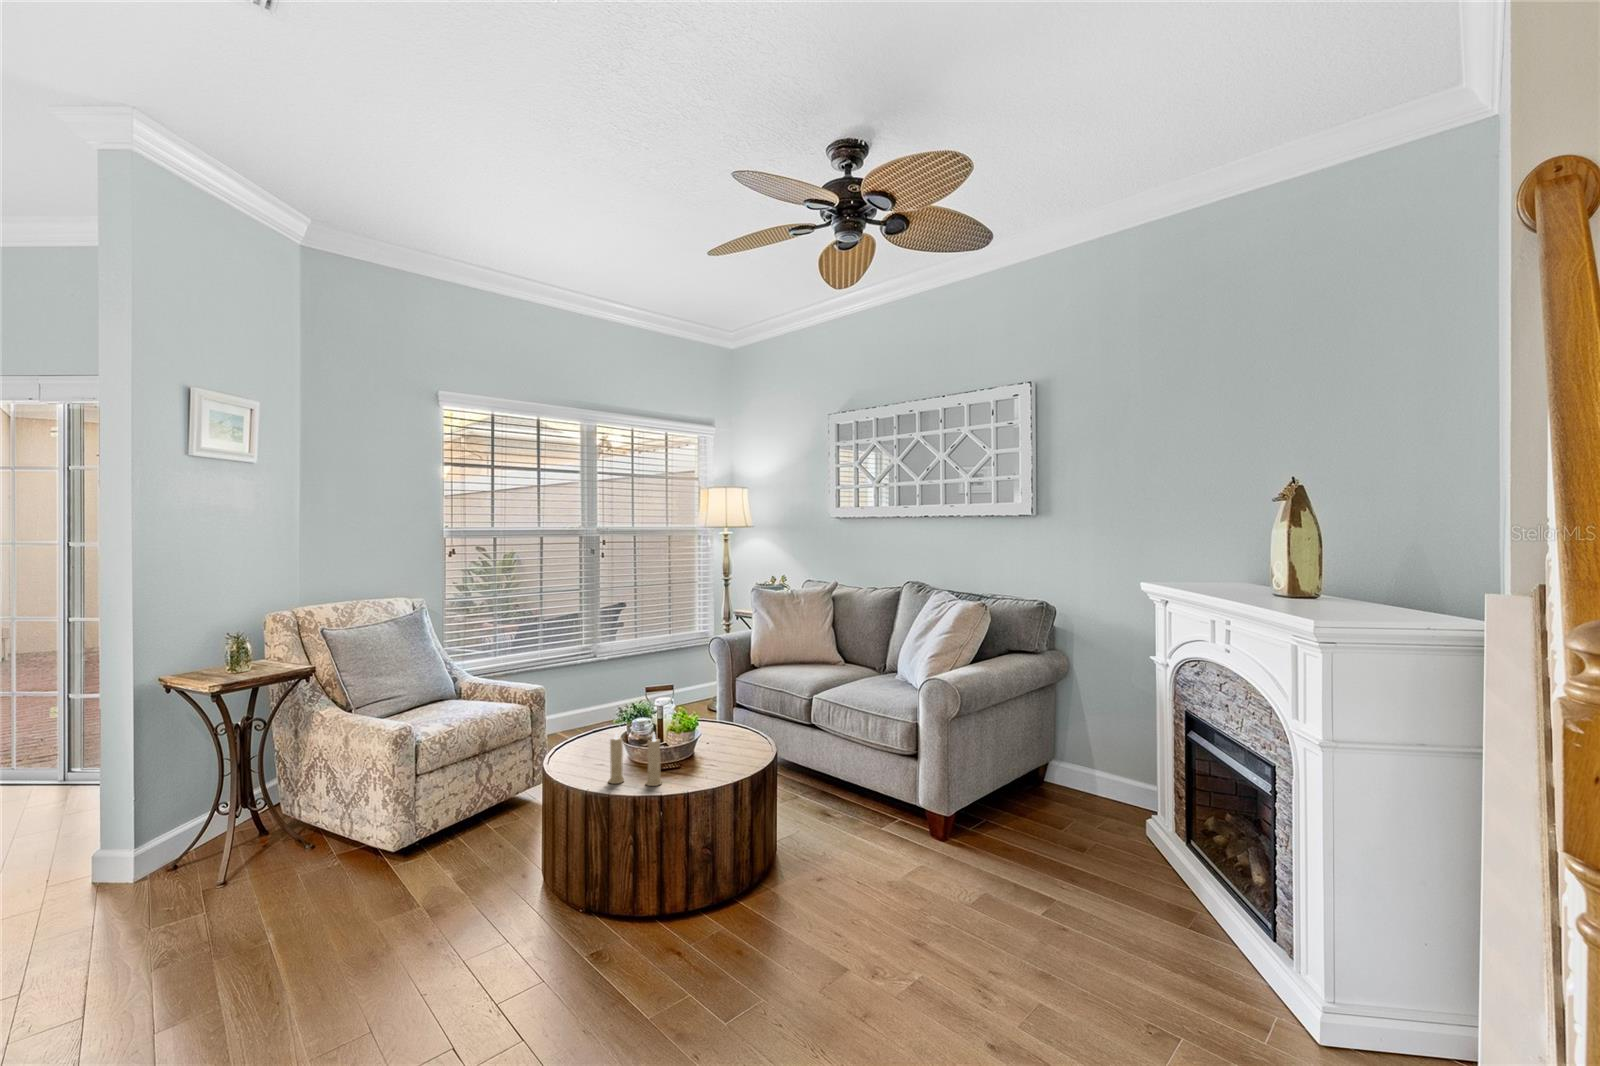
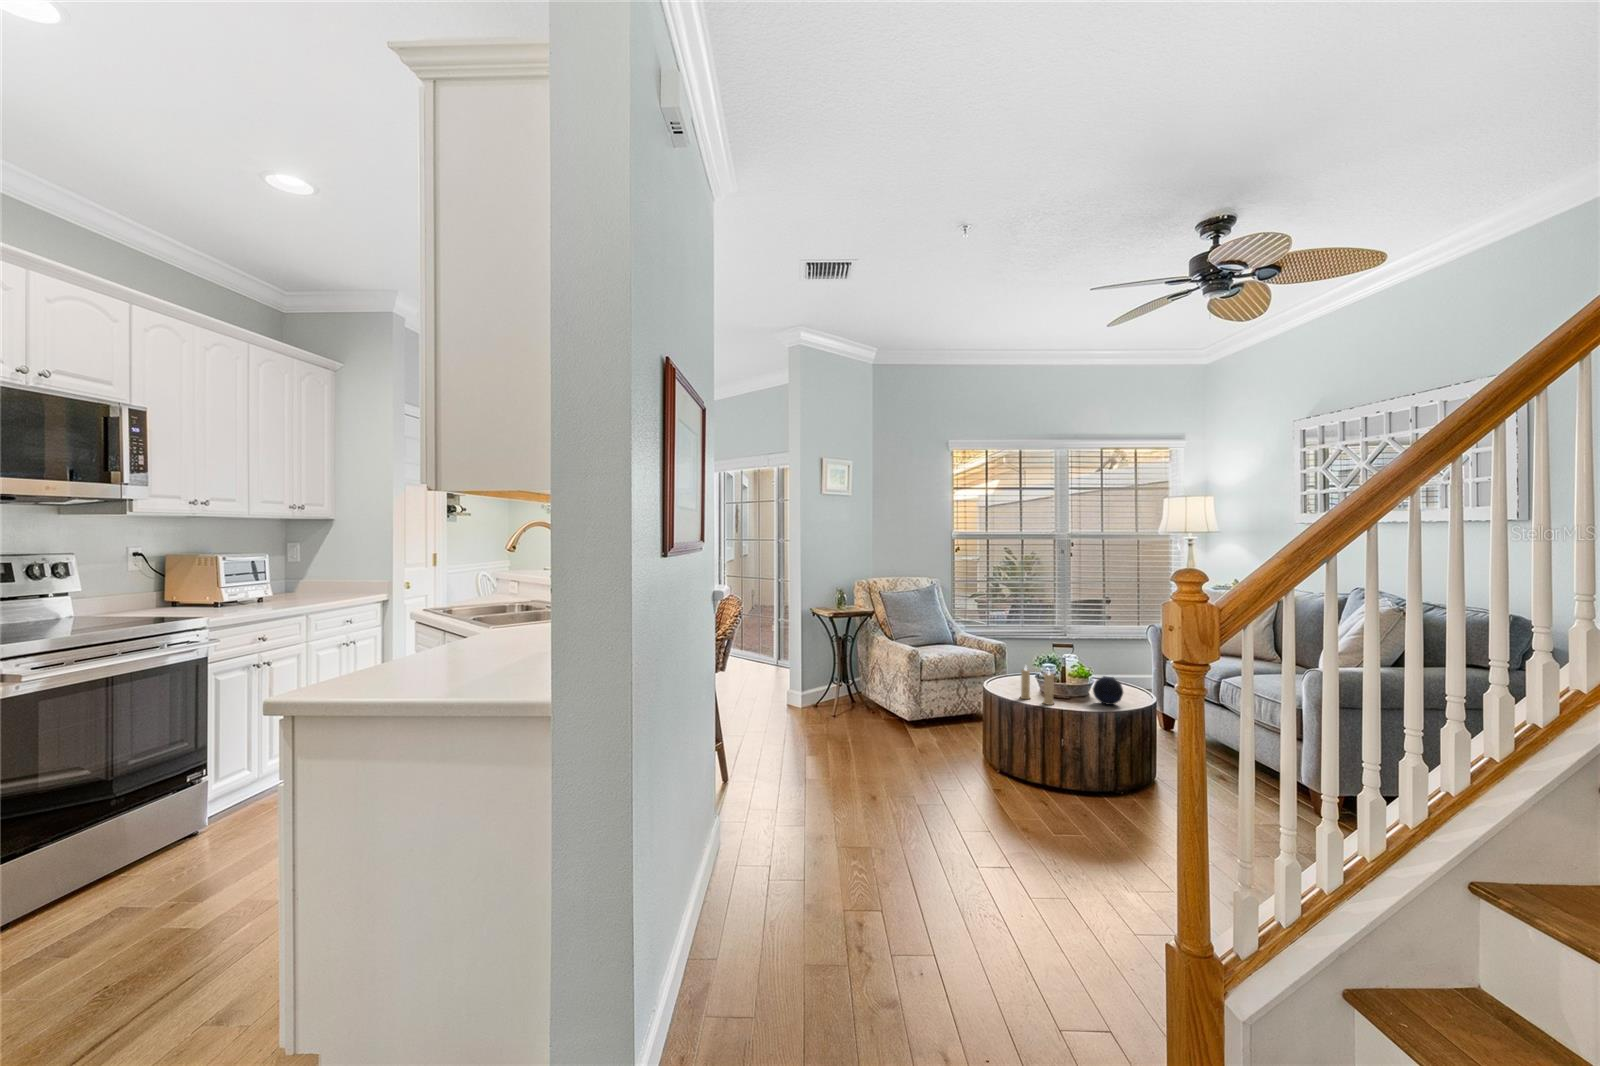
decorative orb: none [704,726,744,766] -> present [1093,676,1123,705]

